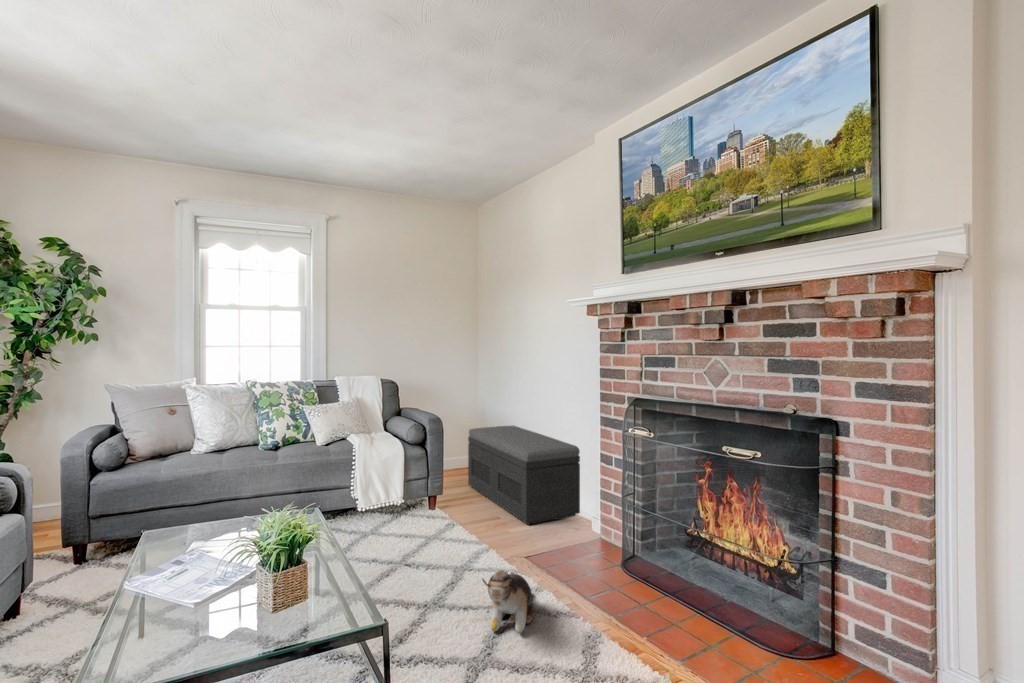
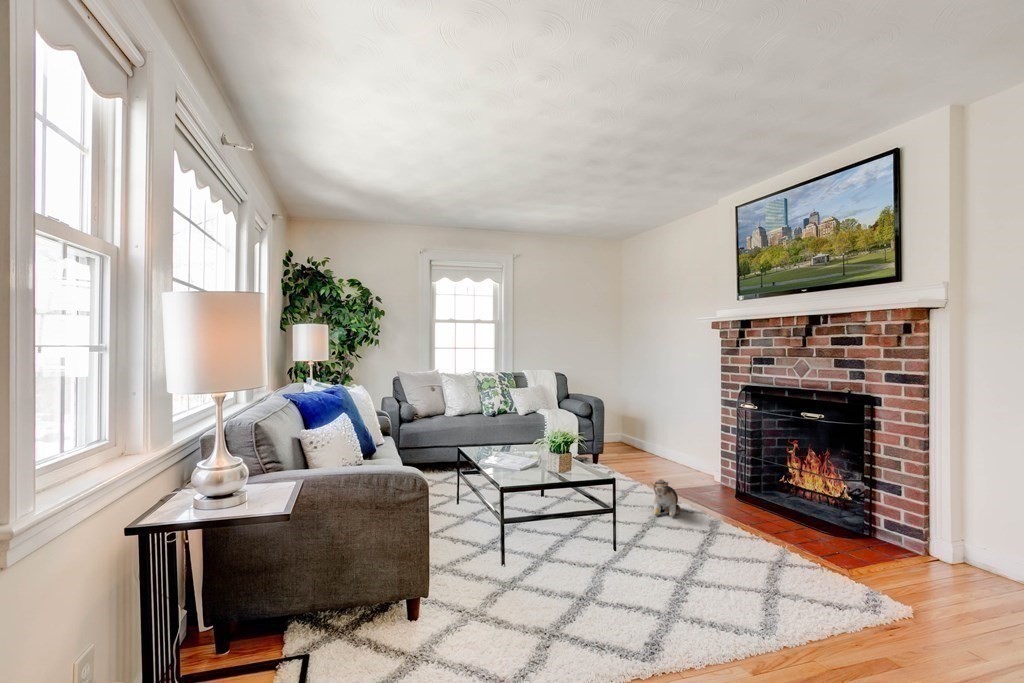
storage bench: present [468,426,580,525] -> none [616,410,705,475]

